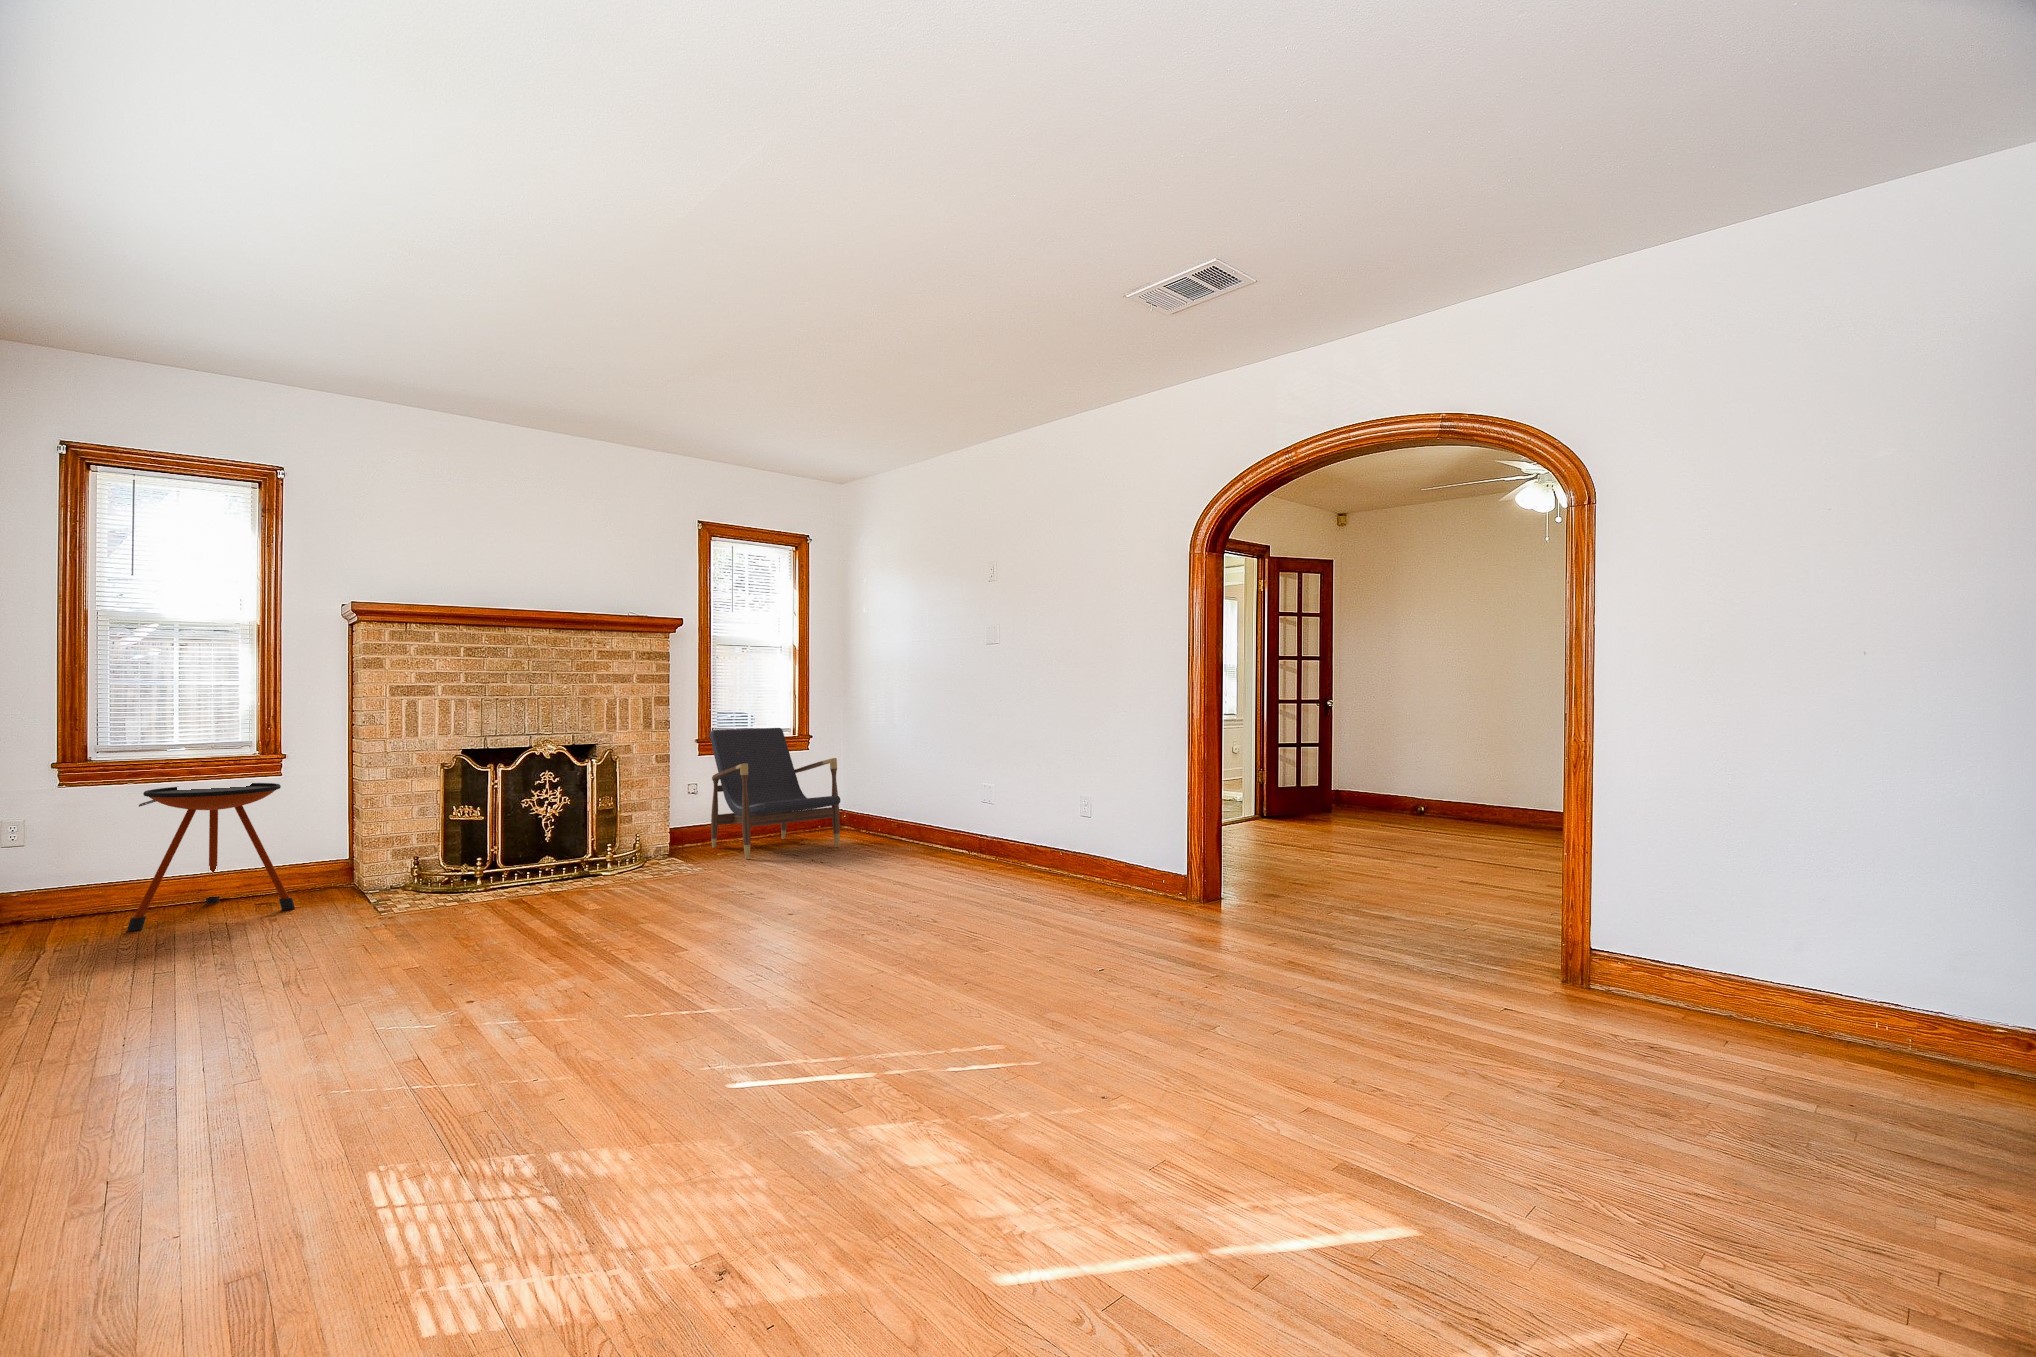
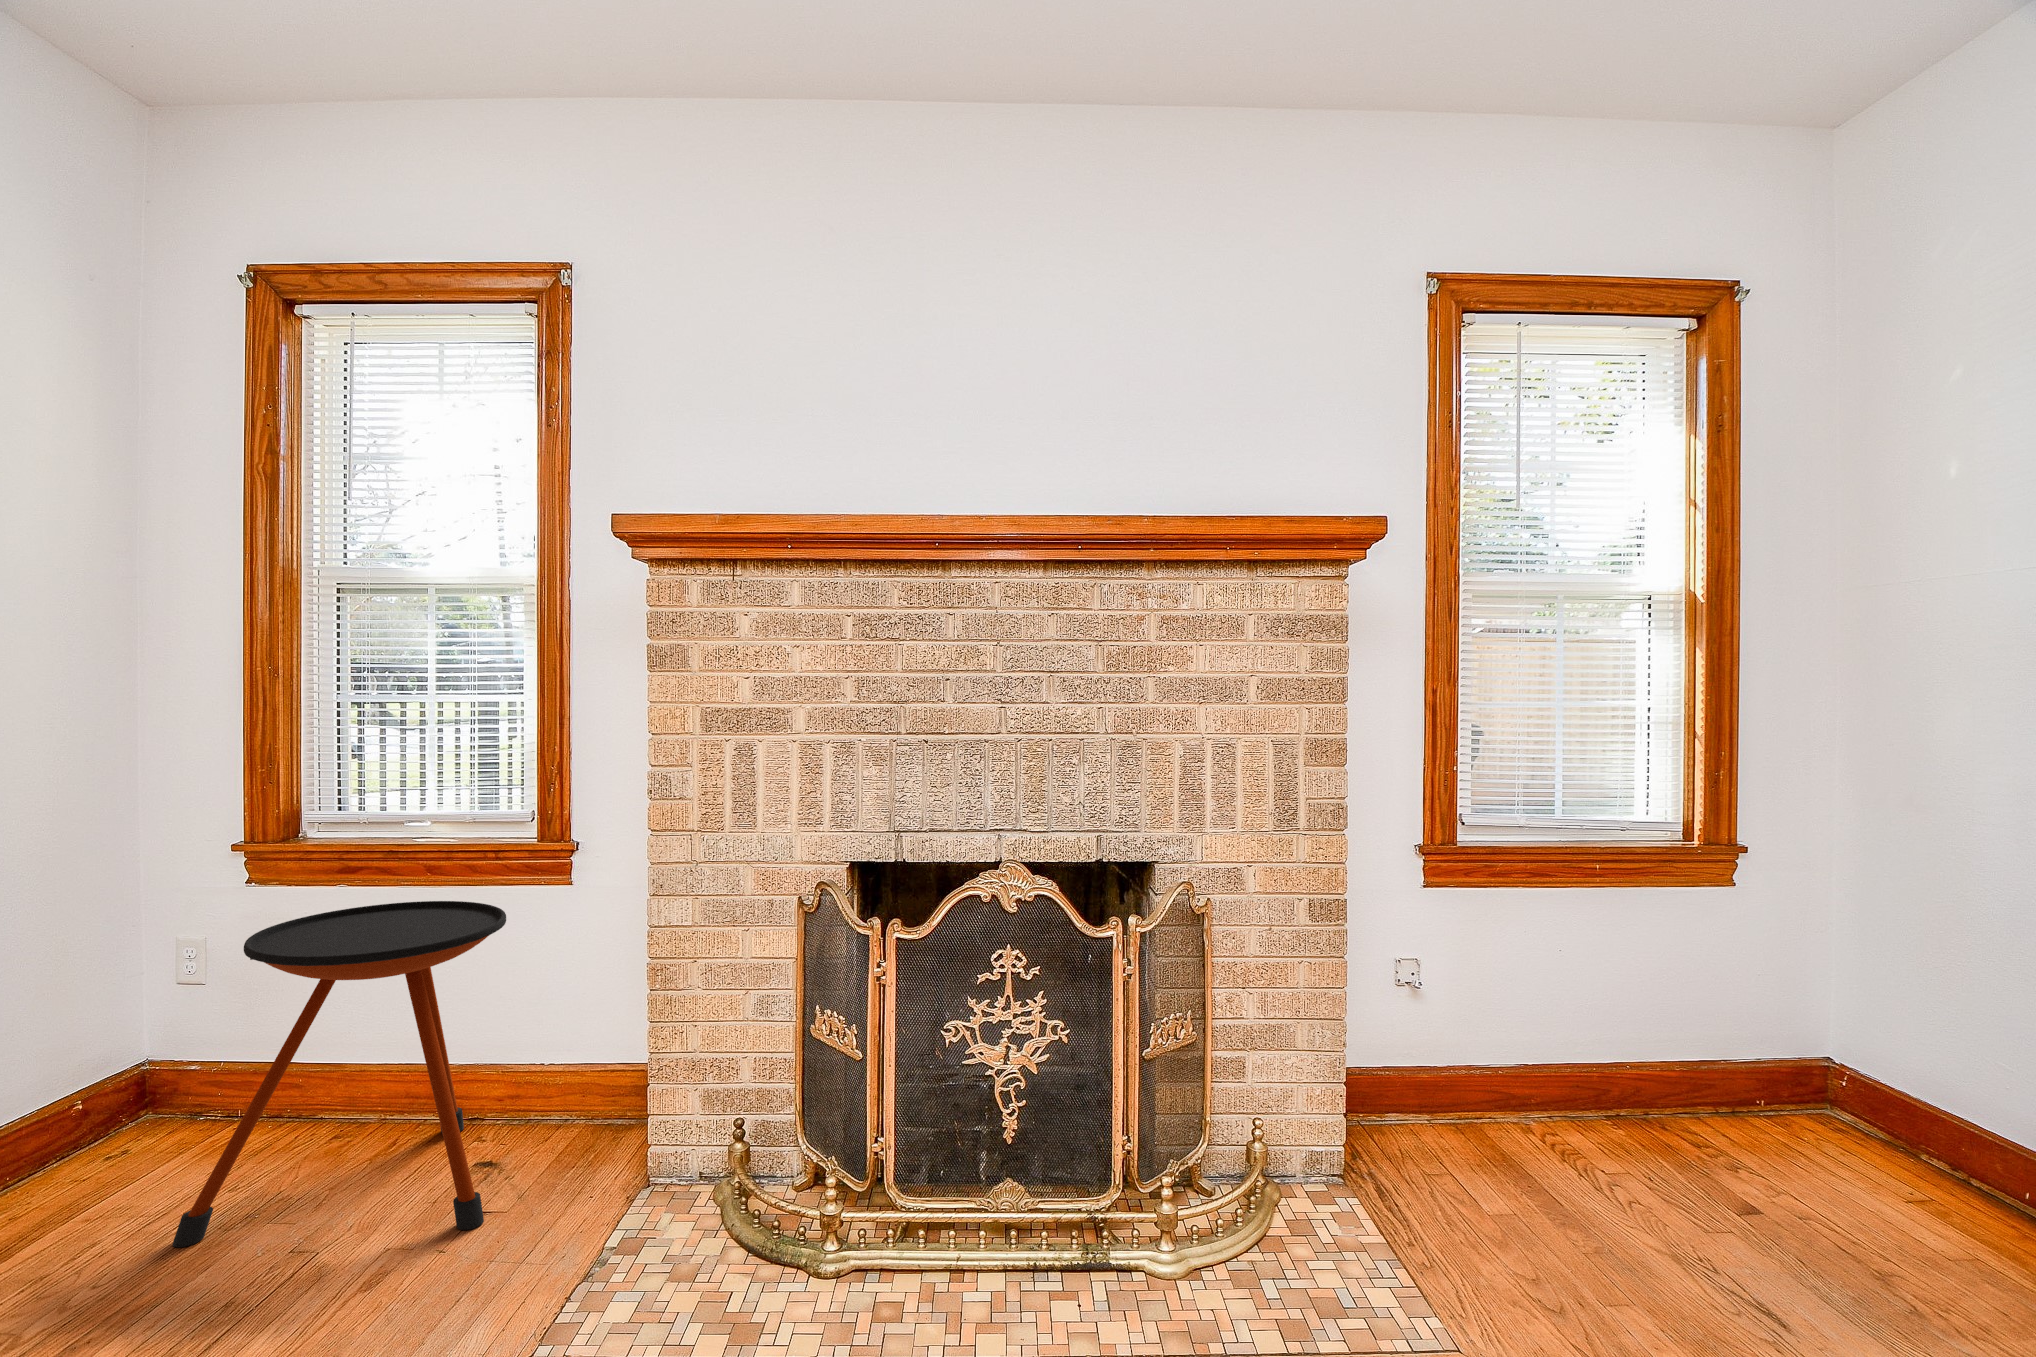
lounge chair: present [710,728,840,859] -> none [1455,821,1941,1278]

